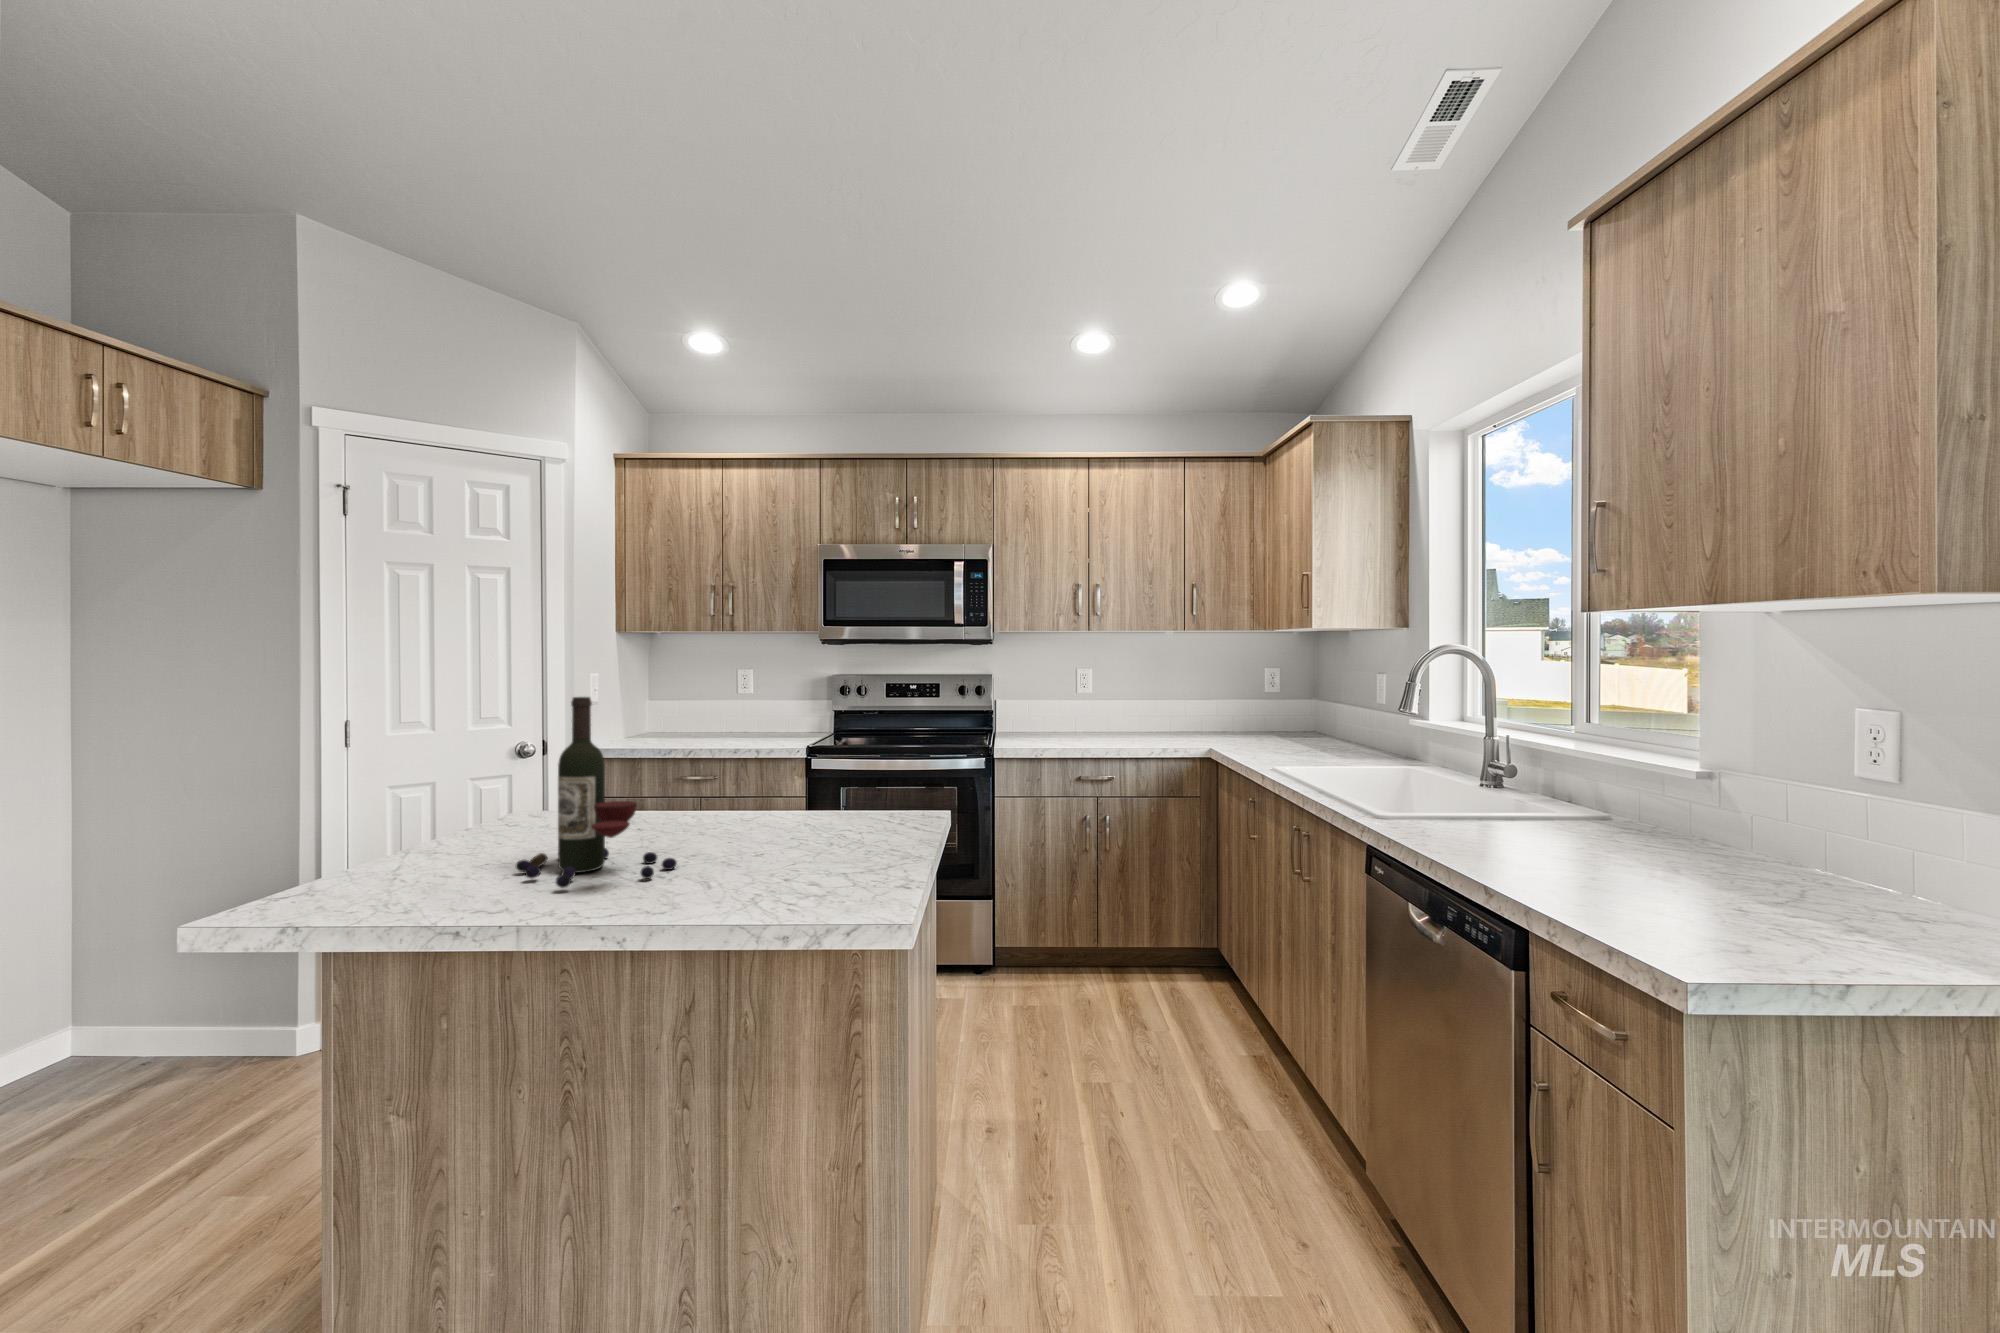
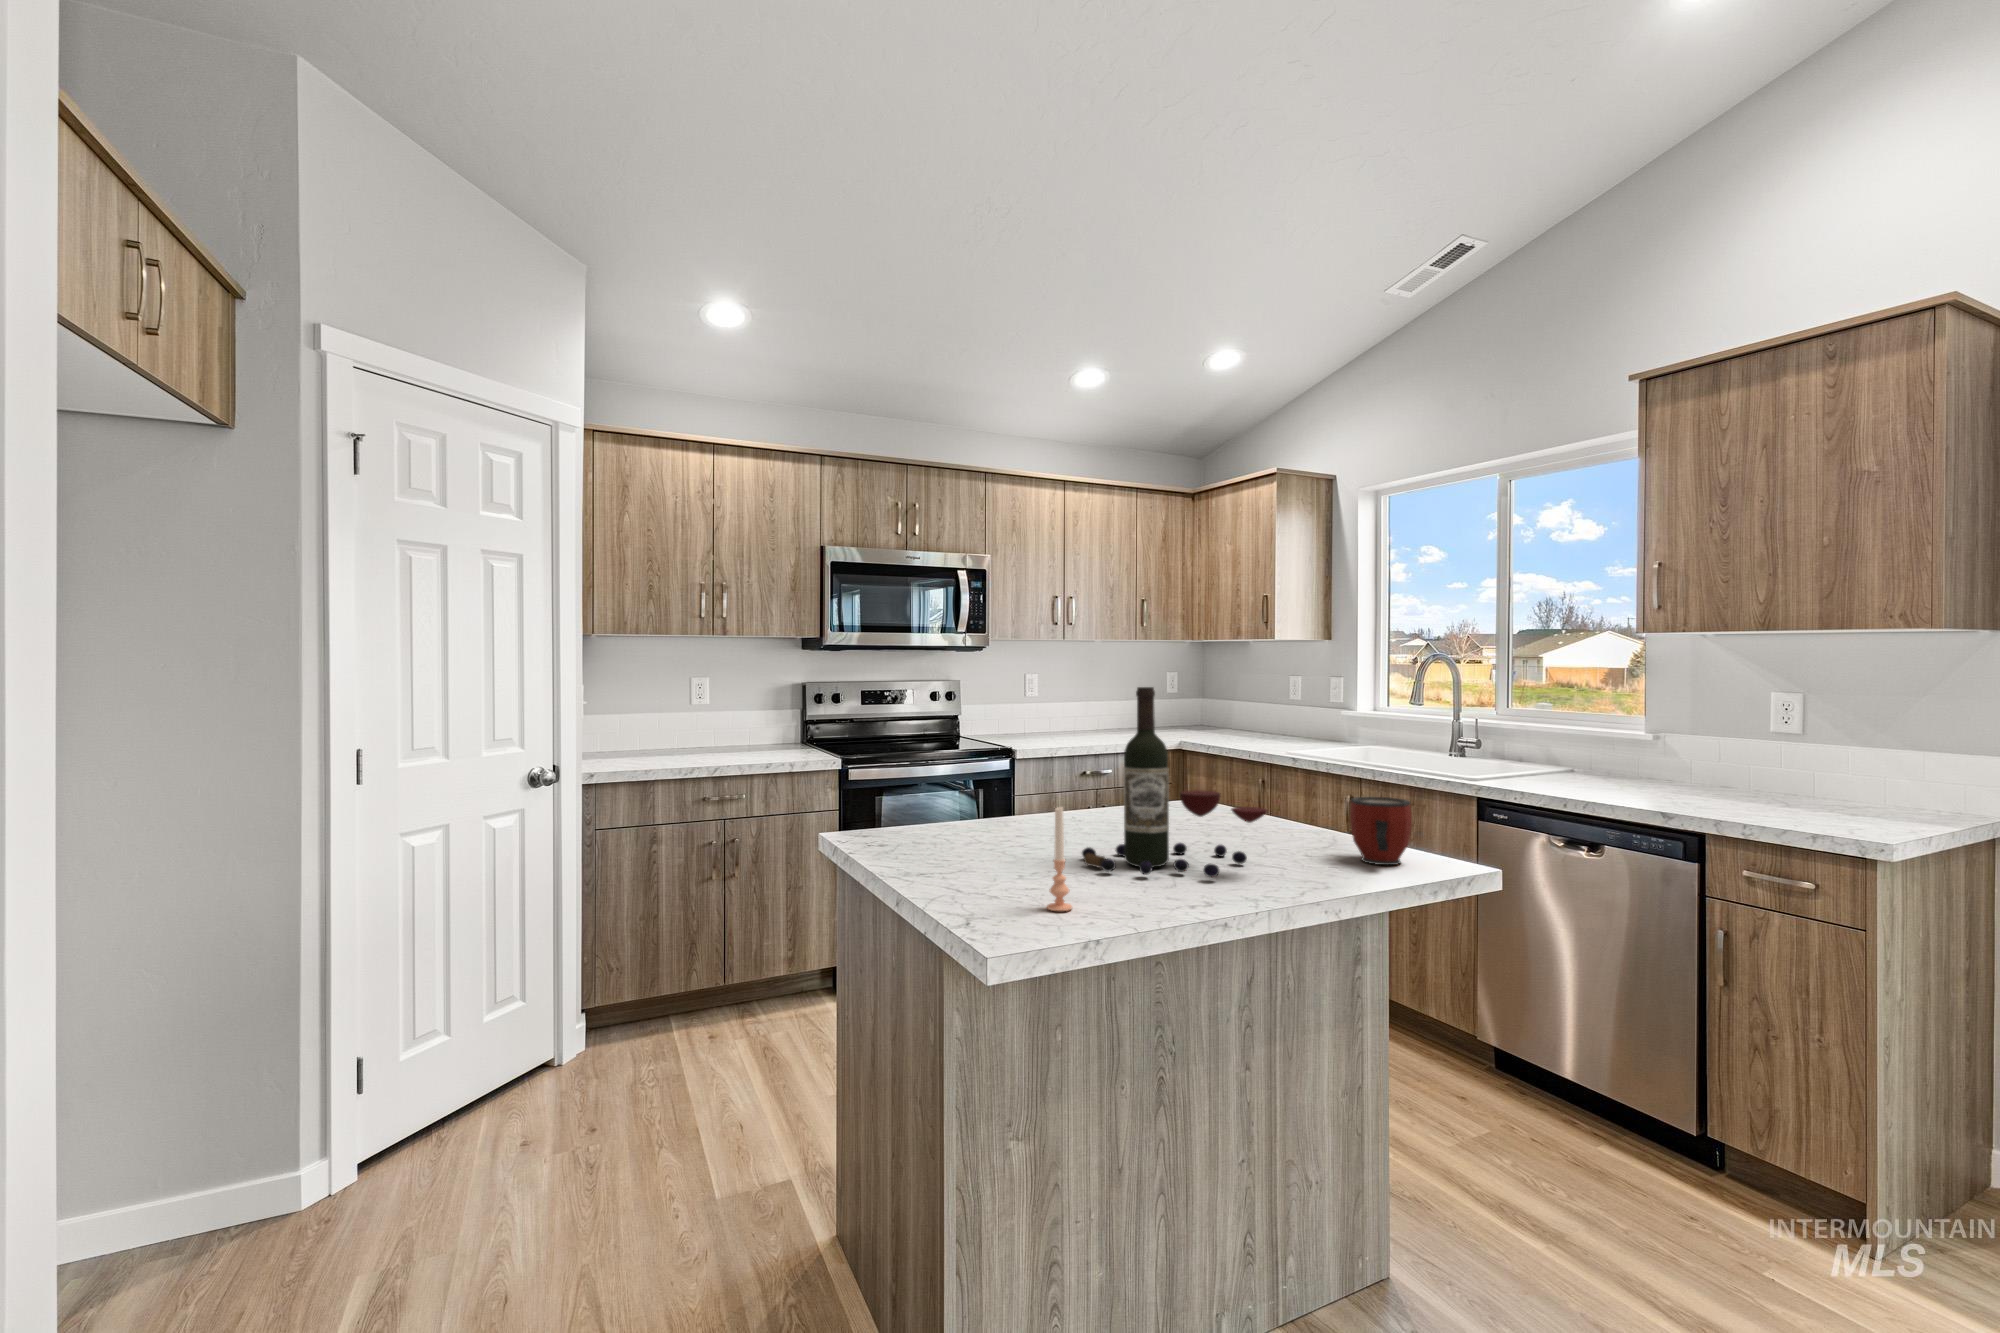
candle: none [360,806,387,901] -> present [1047,807,1072,911]
mug: none [722,821,805,899] -> present [1350,797,1412,865]

